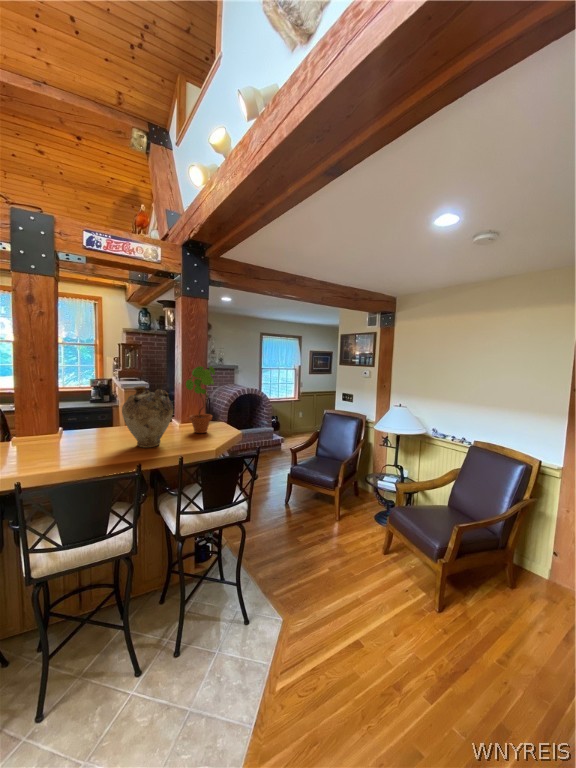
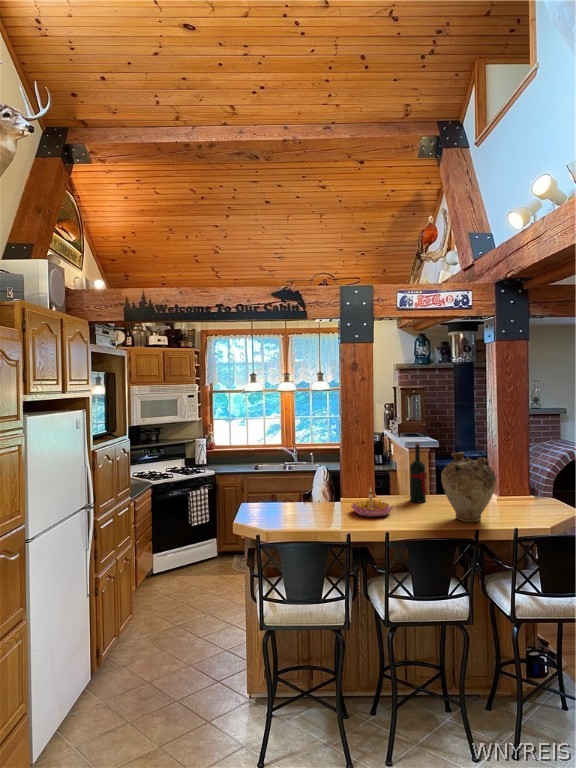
potted plant: present [186,366,215,433] -> none [507,427,545,513]
wine bottle: none [100,380,116,434] -> present [410,443,427,503]
candle holder: none [16,423,72,456] -> present [351,487,393,517]

